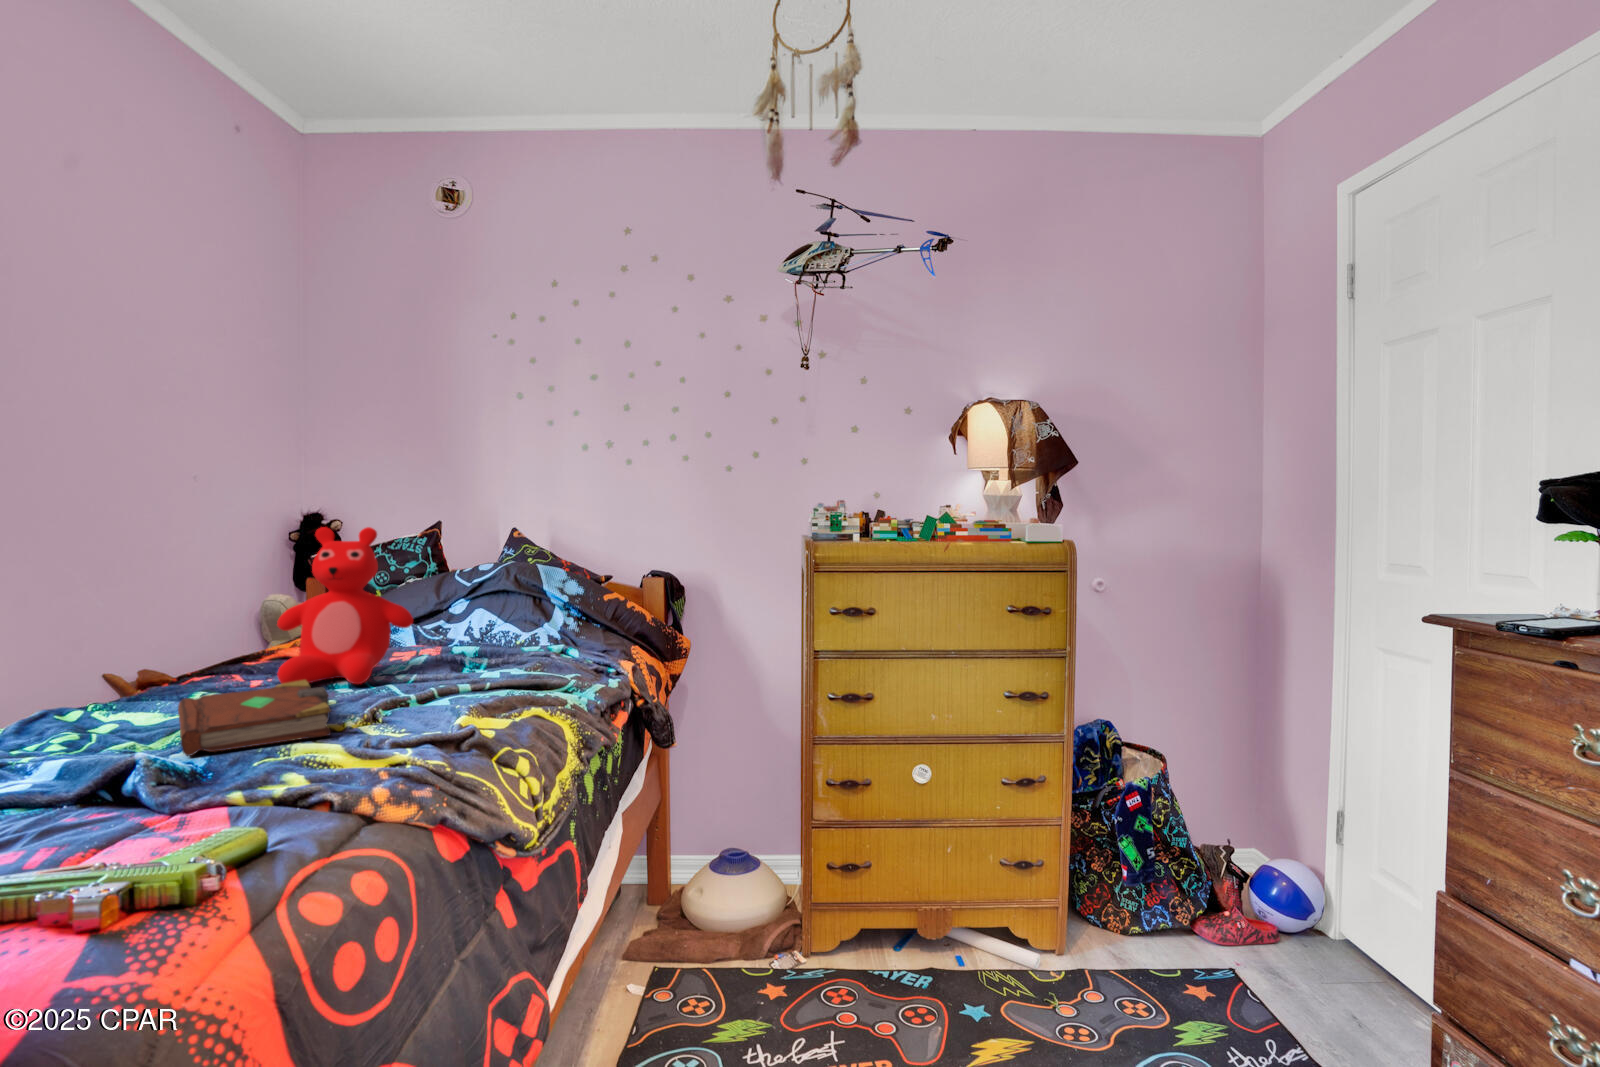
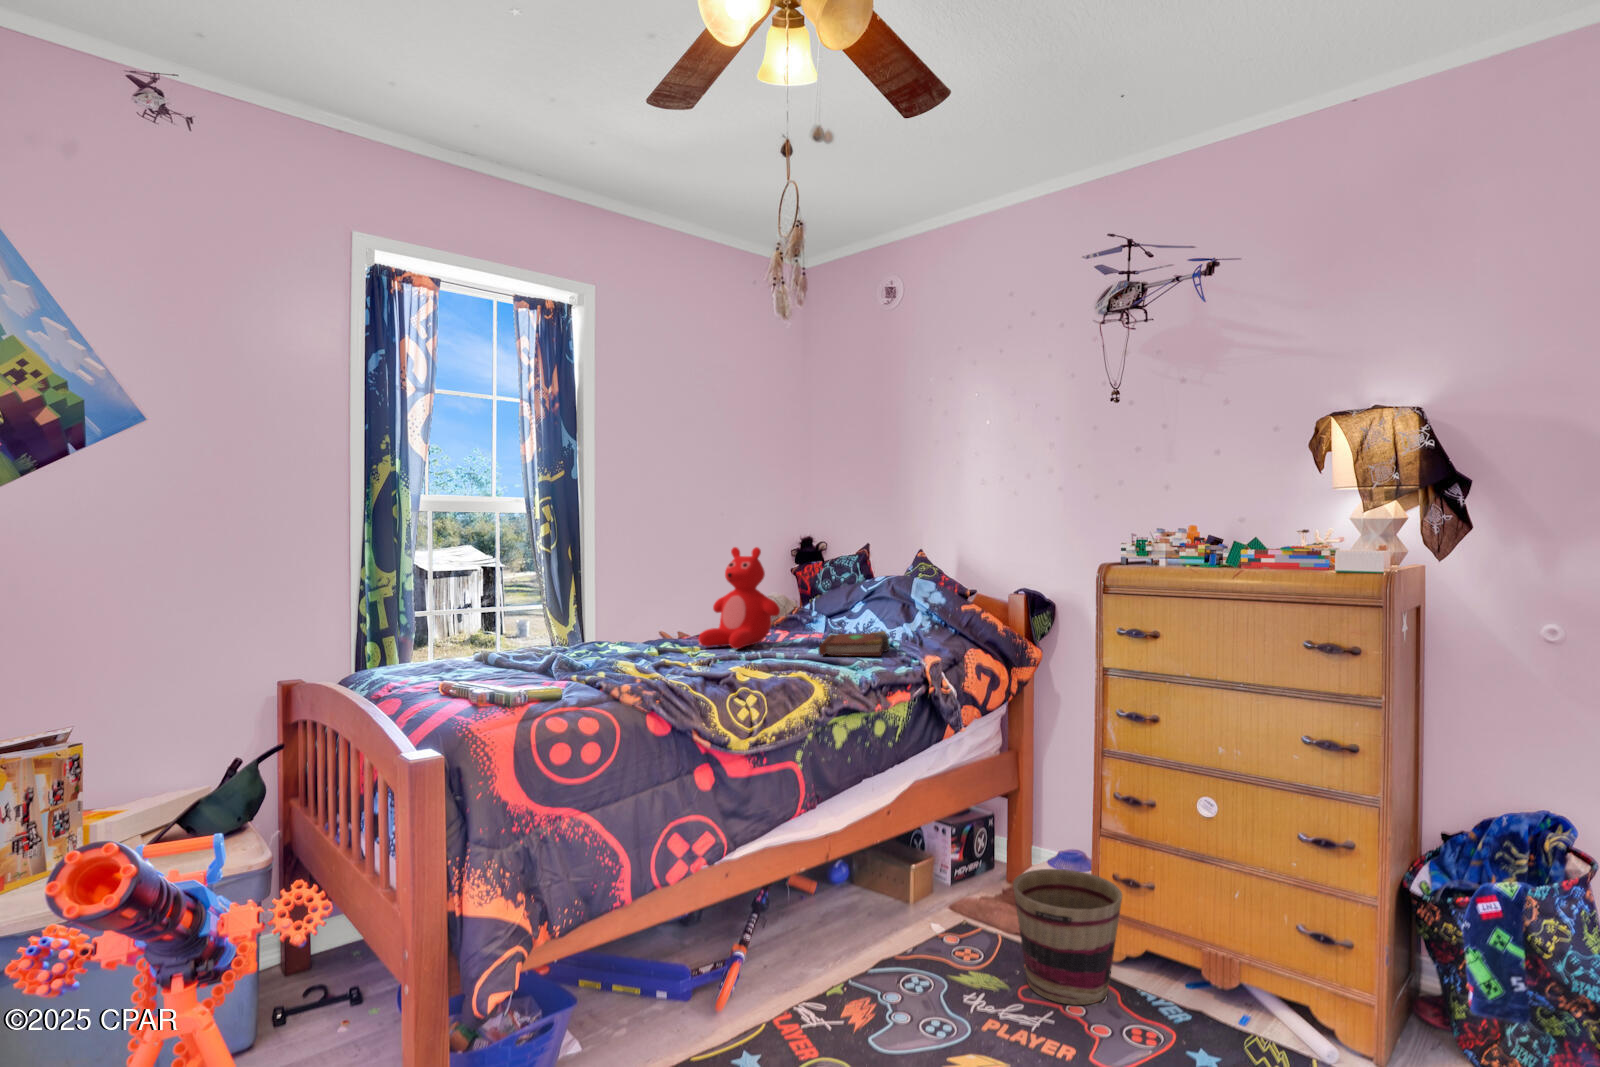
book: present [178,680,331,756] -> present [819,631,889,656]
basket: none [761,866,873,1016] -> present [1013,869,1122,1005]

